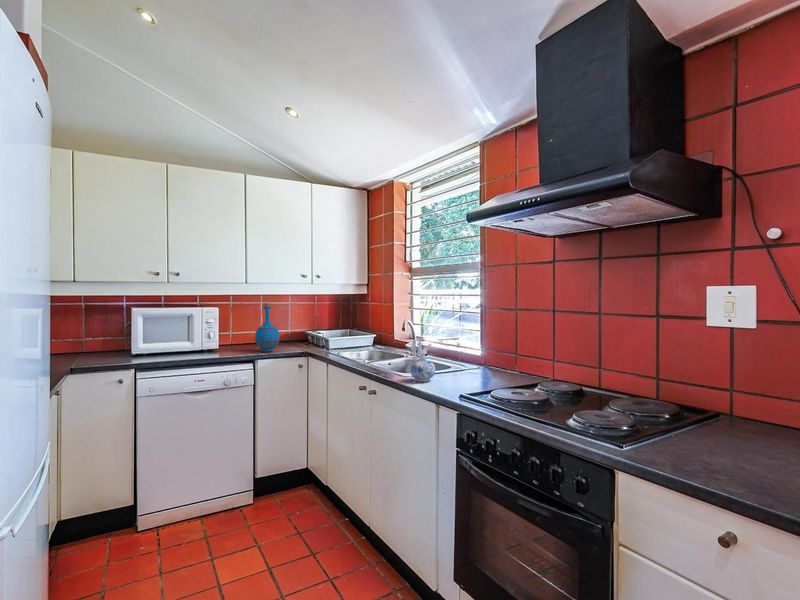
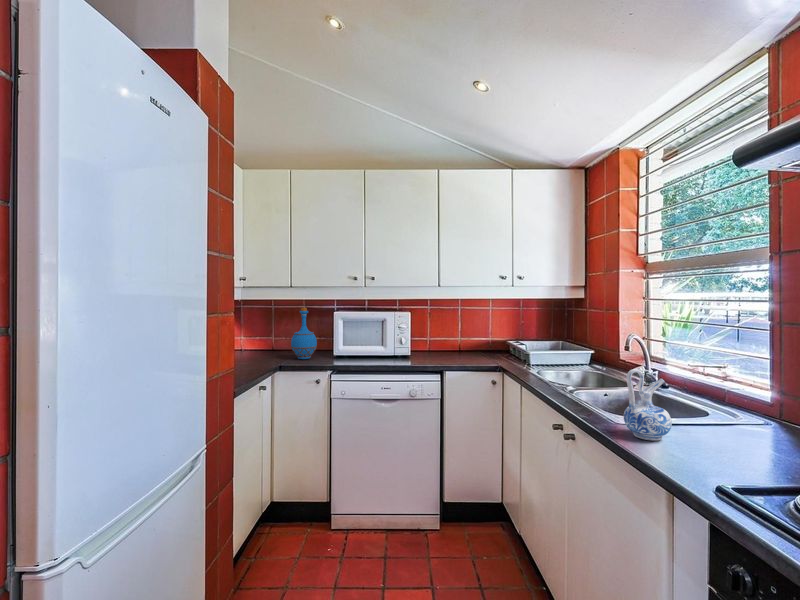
bottle: present [255,303,280,352] -> present [291,308,317,359]

